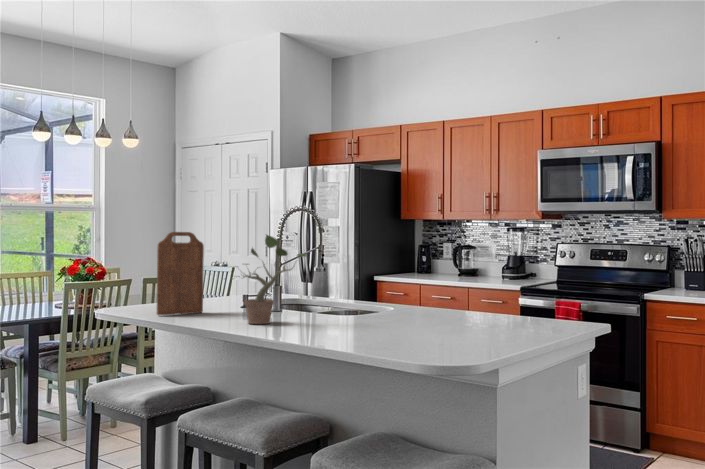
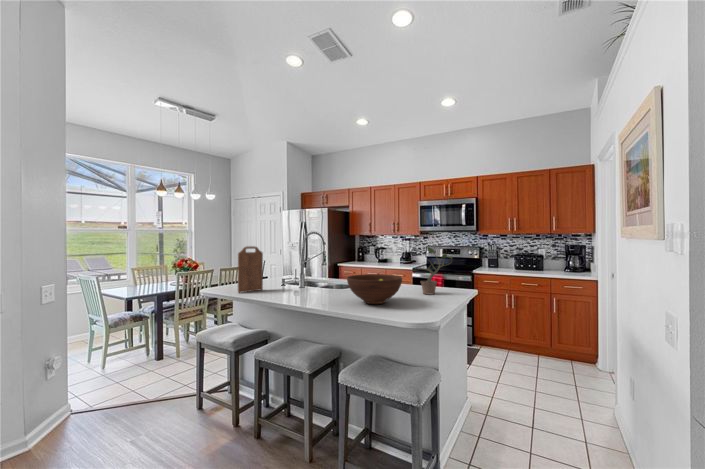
potted plant: present [243,235,307,324] -> present [420,247,452,295]
fruit bowl: none [340,286,443,339] -> present [347,274,402,304]

